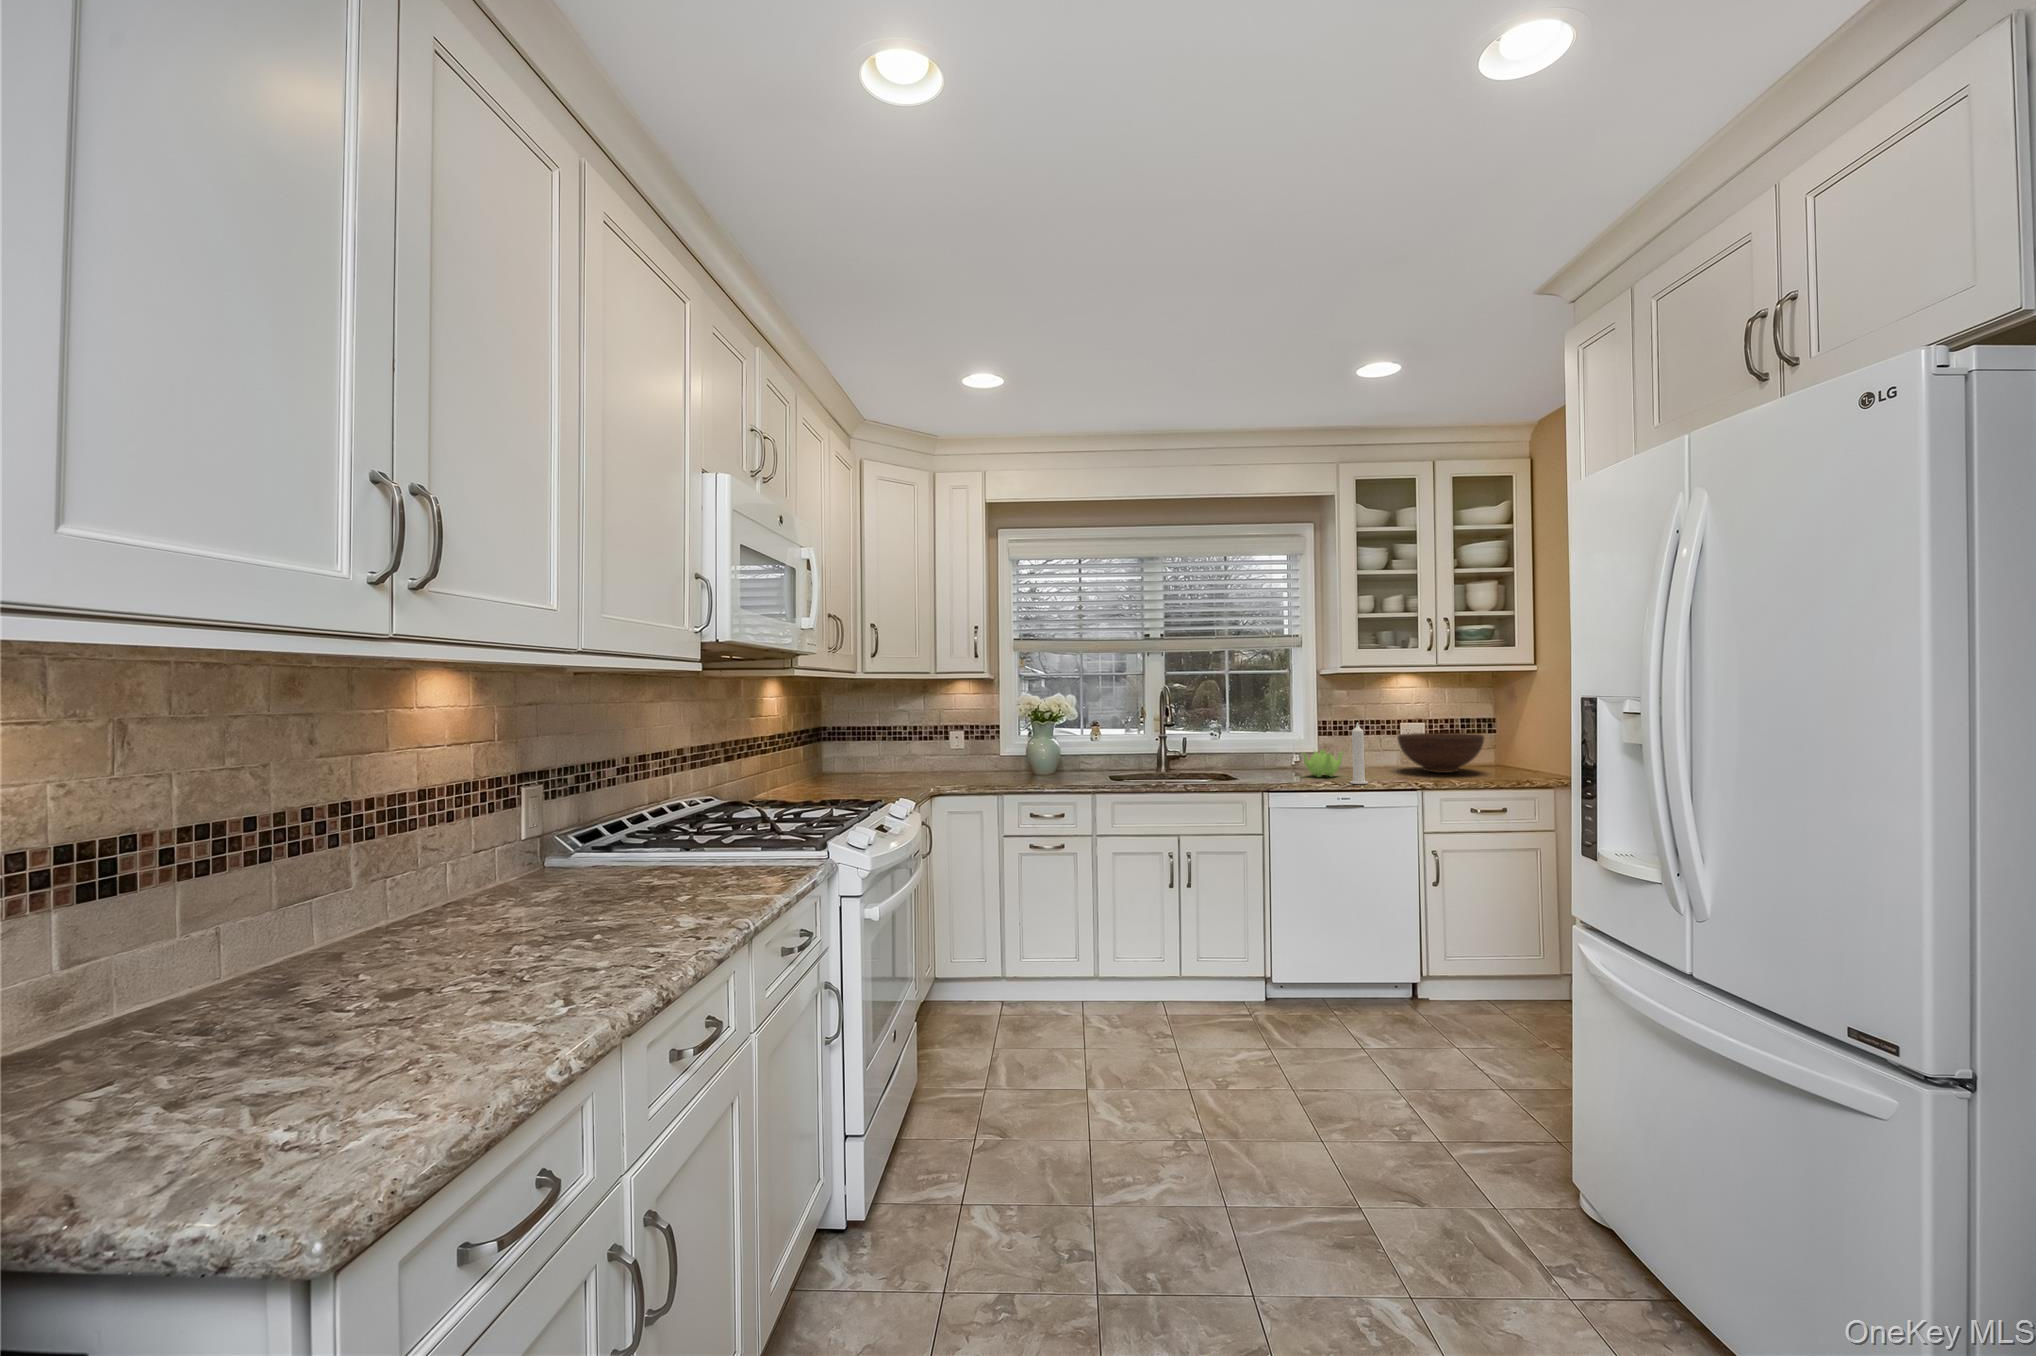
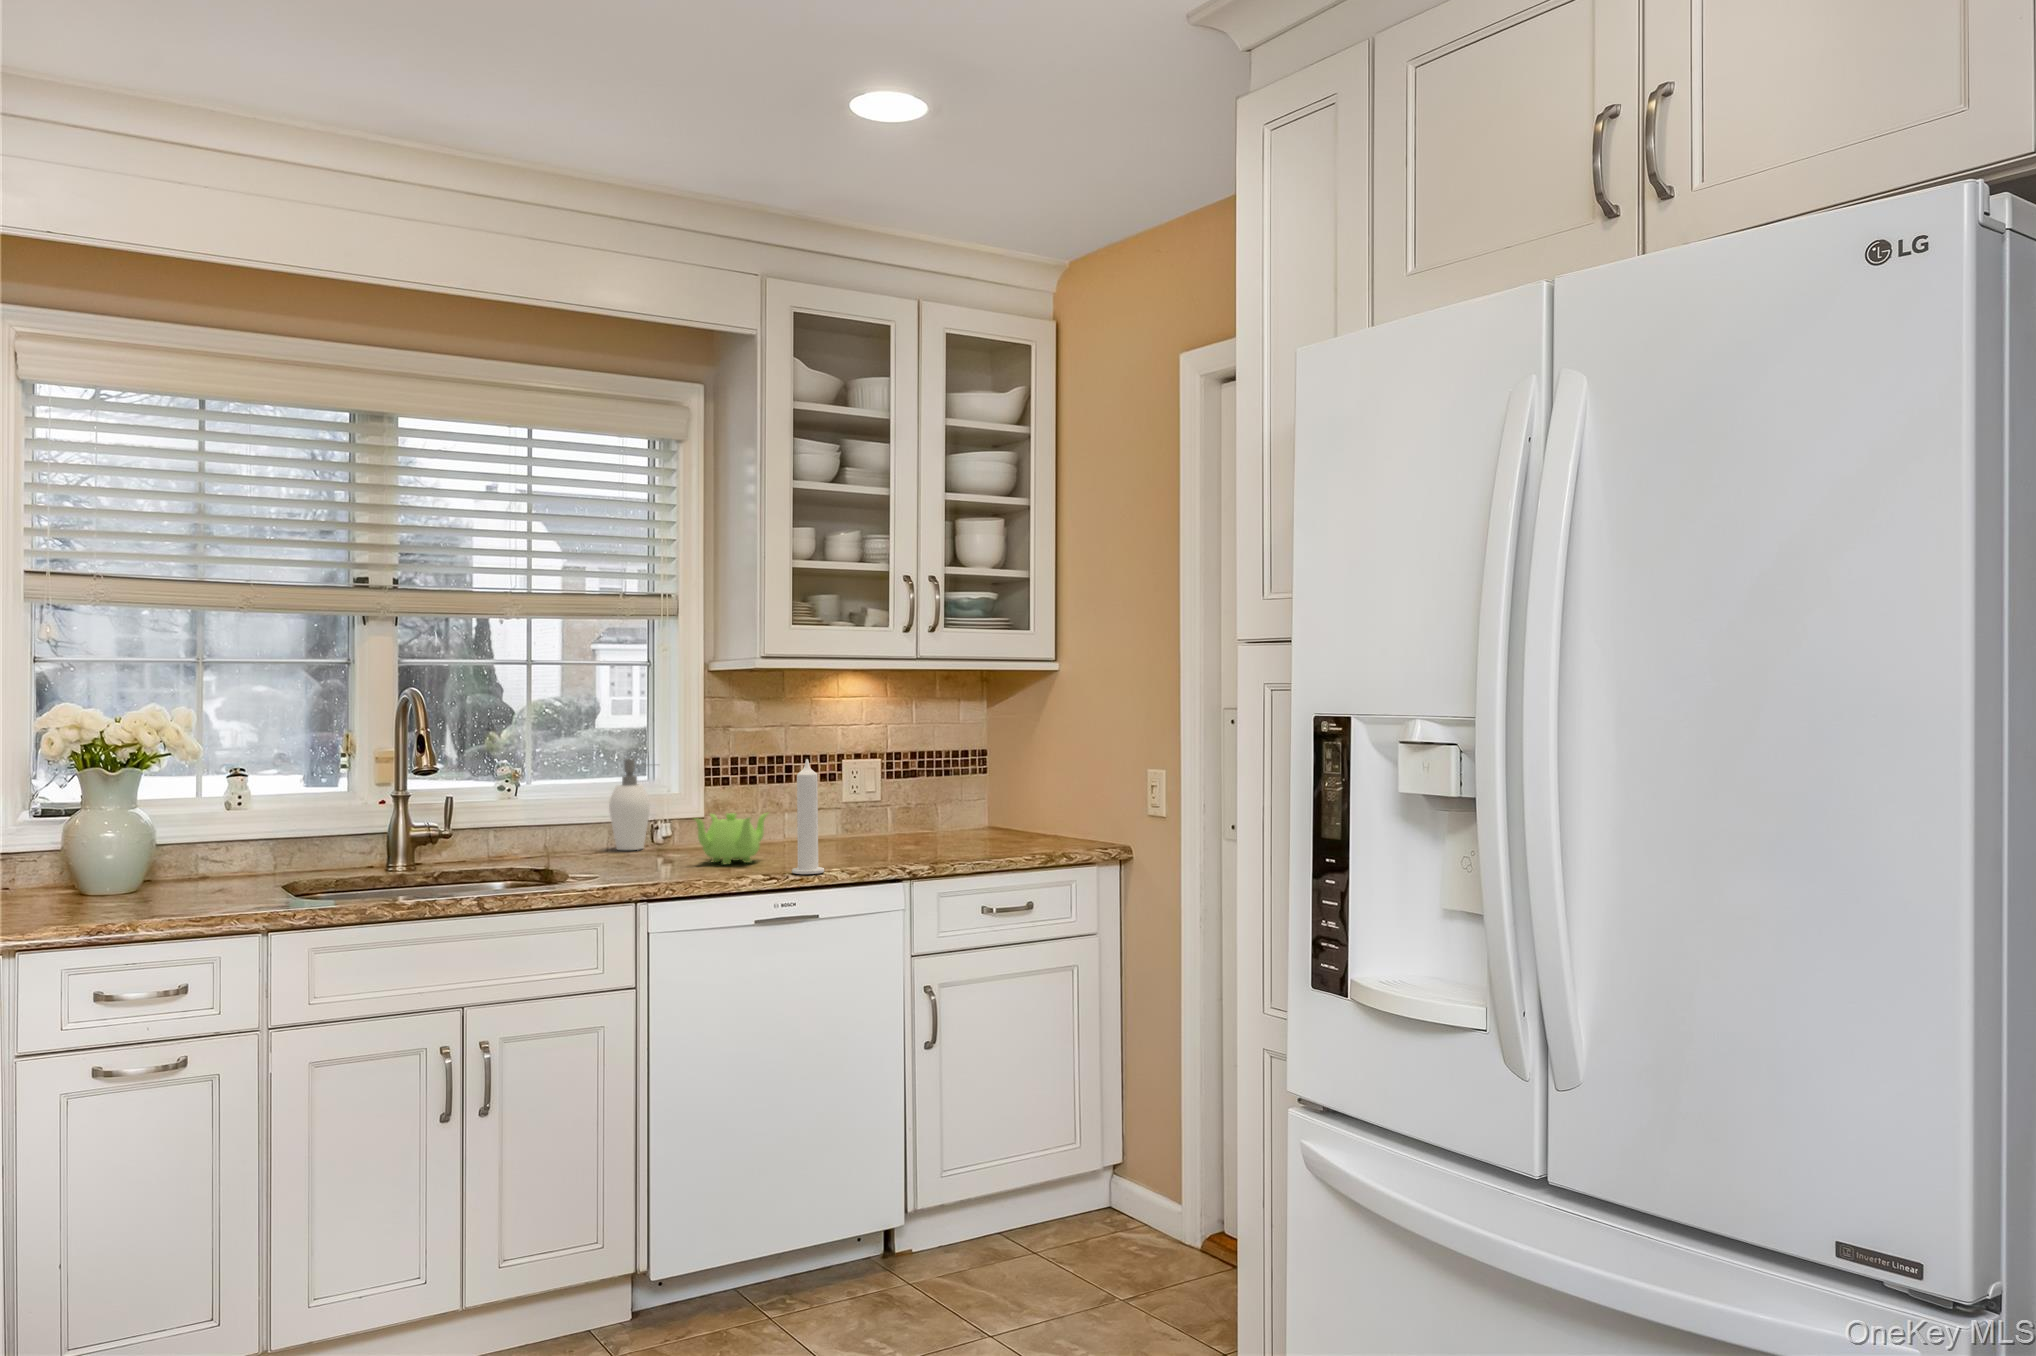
soap dispenser: none [1266,721,1291,768] -> present [609,759,650,850]
fruit bowl: present [1397,733,1484,773] -> none [847,774,985,844]

